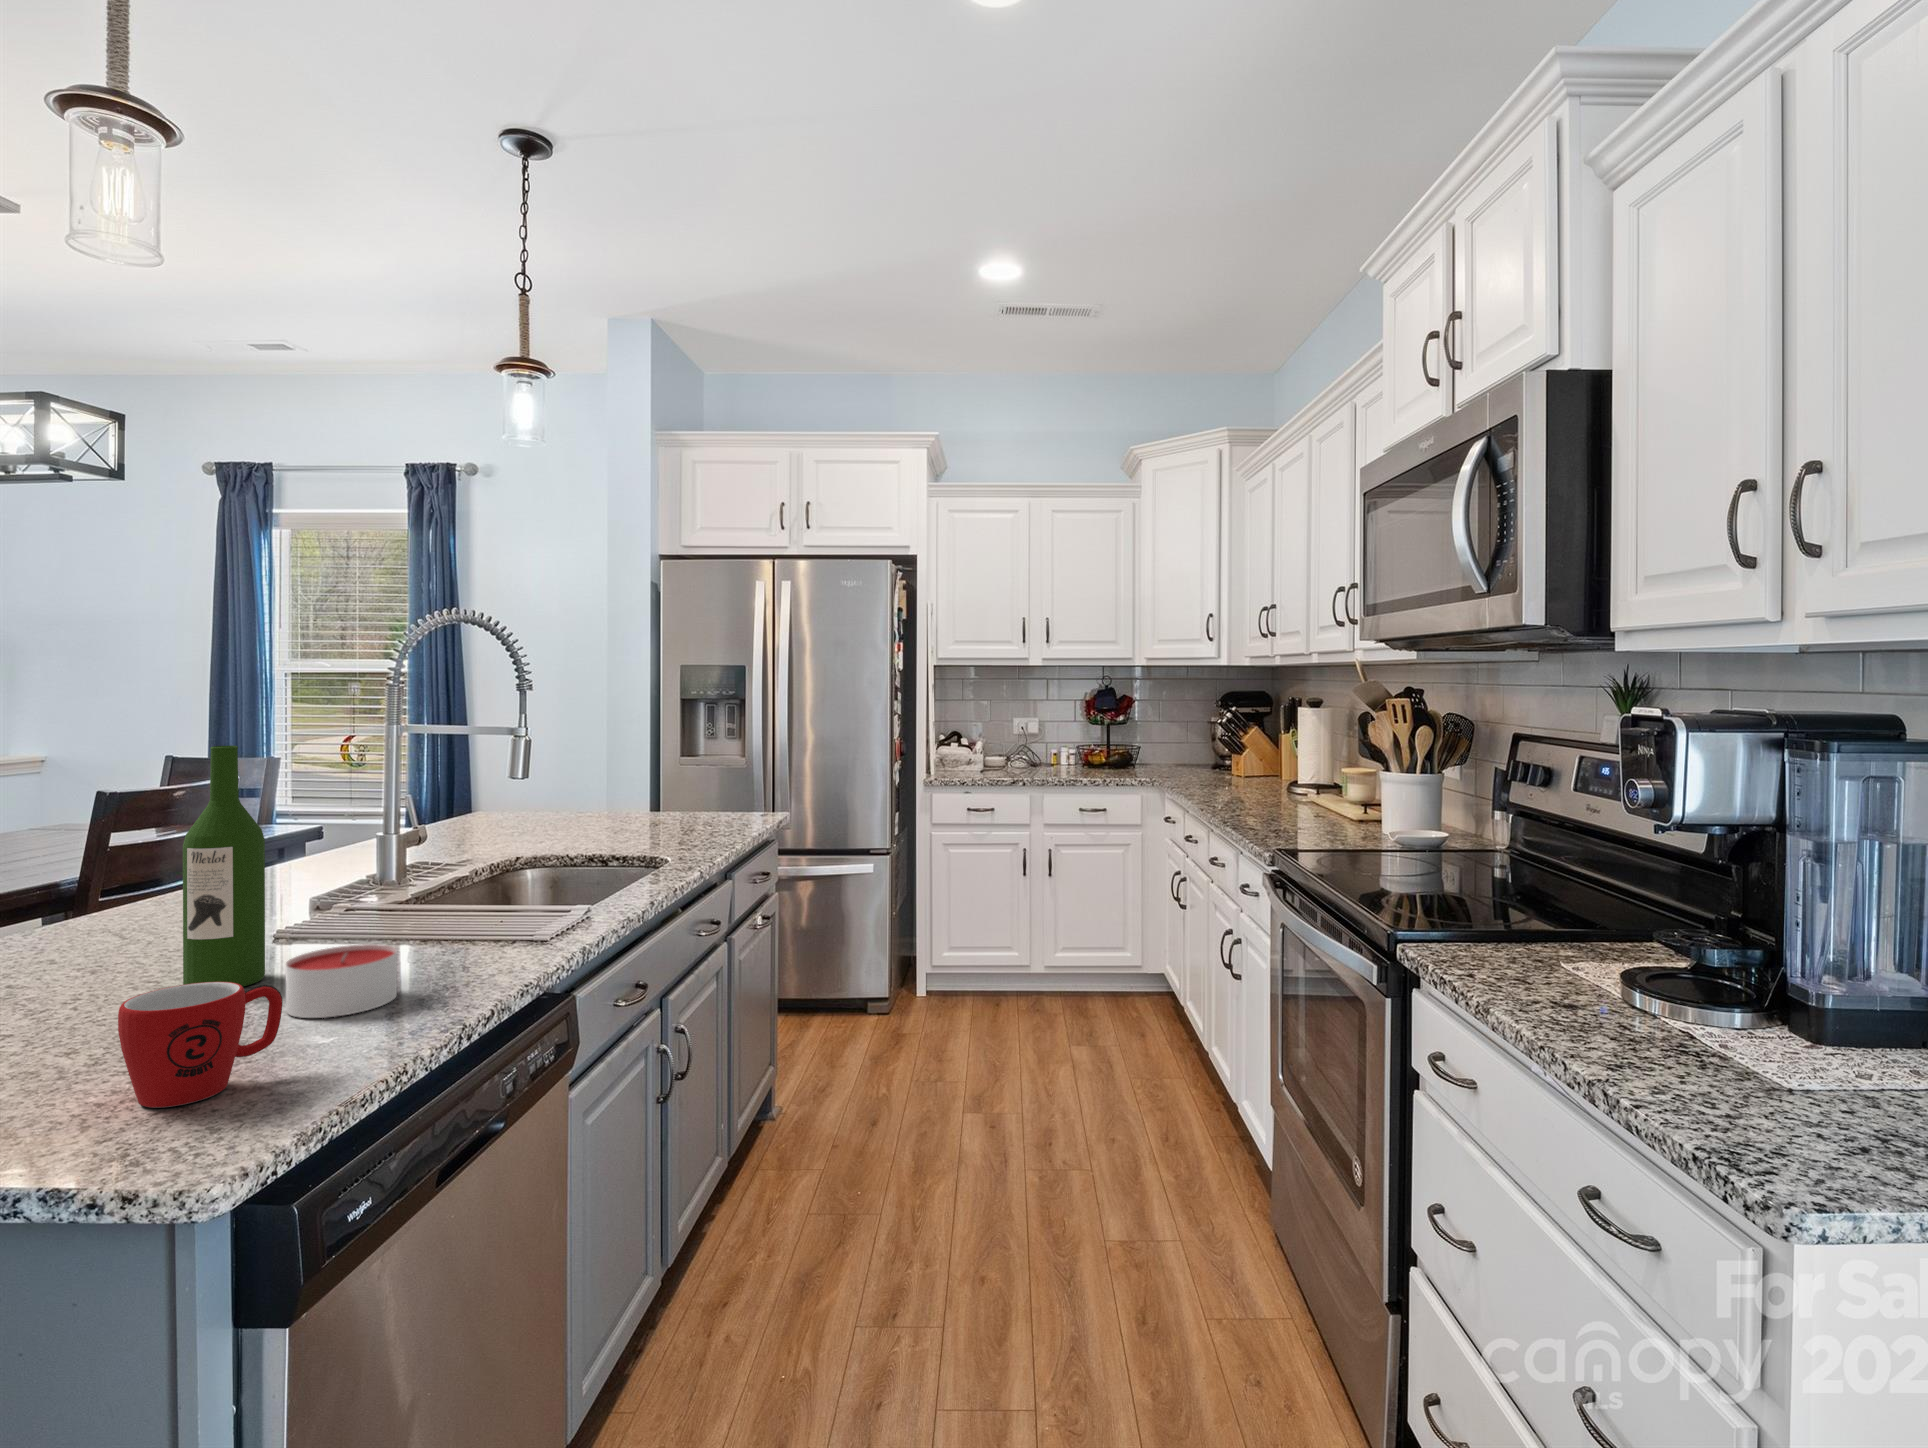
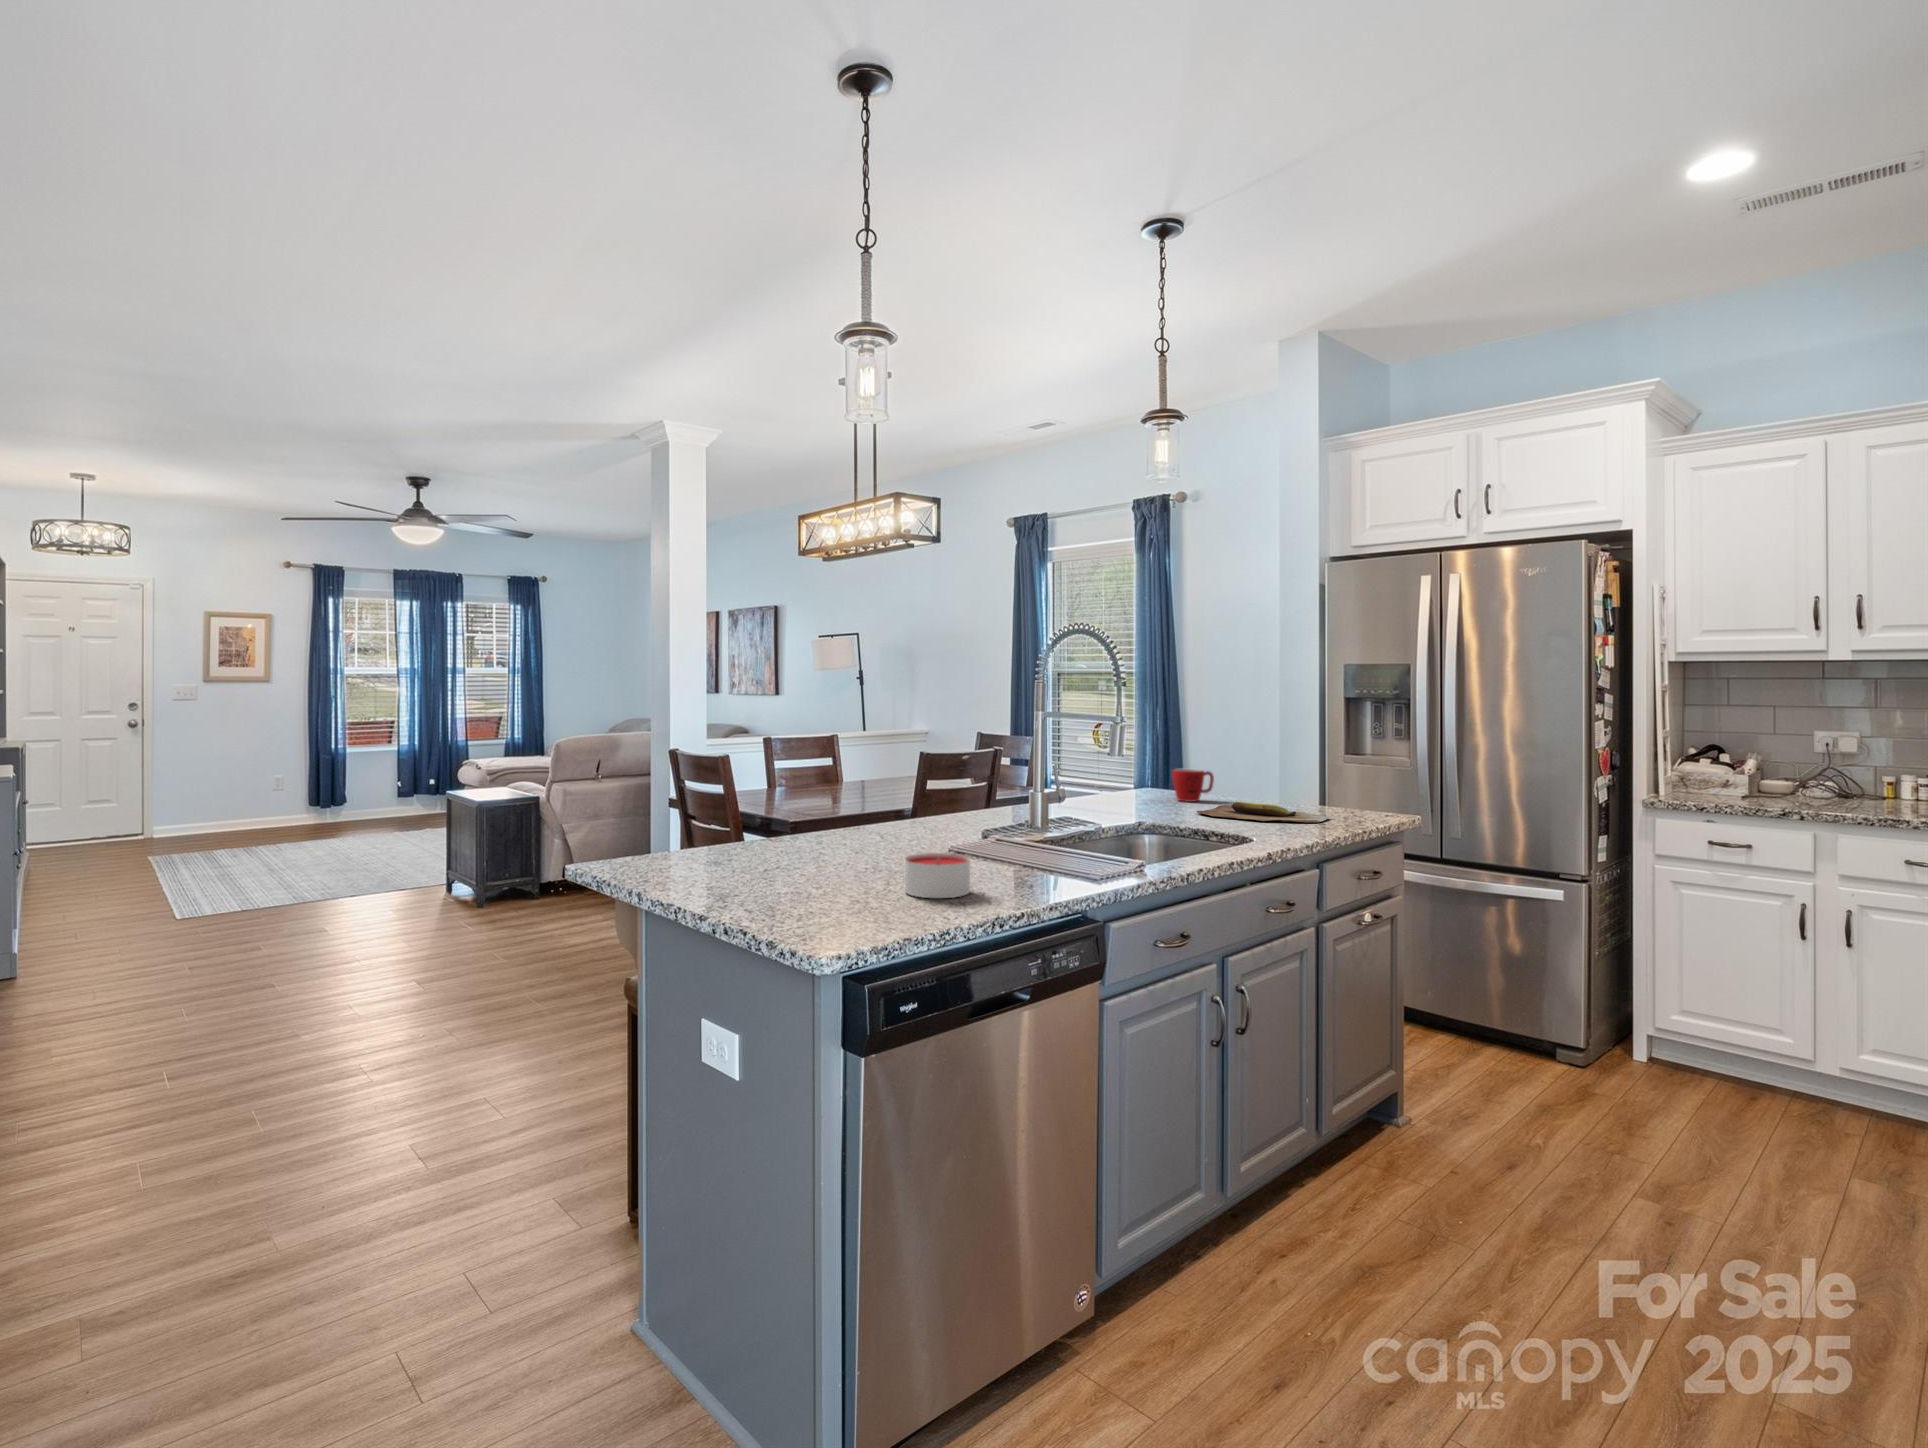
wine bottle: present [183,746,265,986] -> none [870,710,914,873]
cutting board: none [568,817,713,838] -> present [1197,801,1329,823]
mug: present [118,982,283,1108] -> present [1172,769,1214,802]

